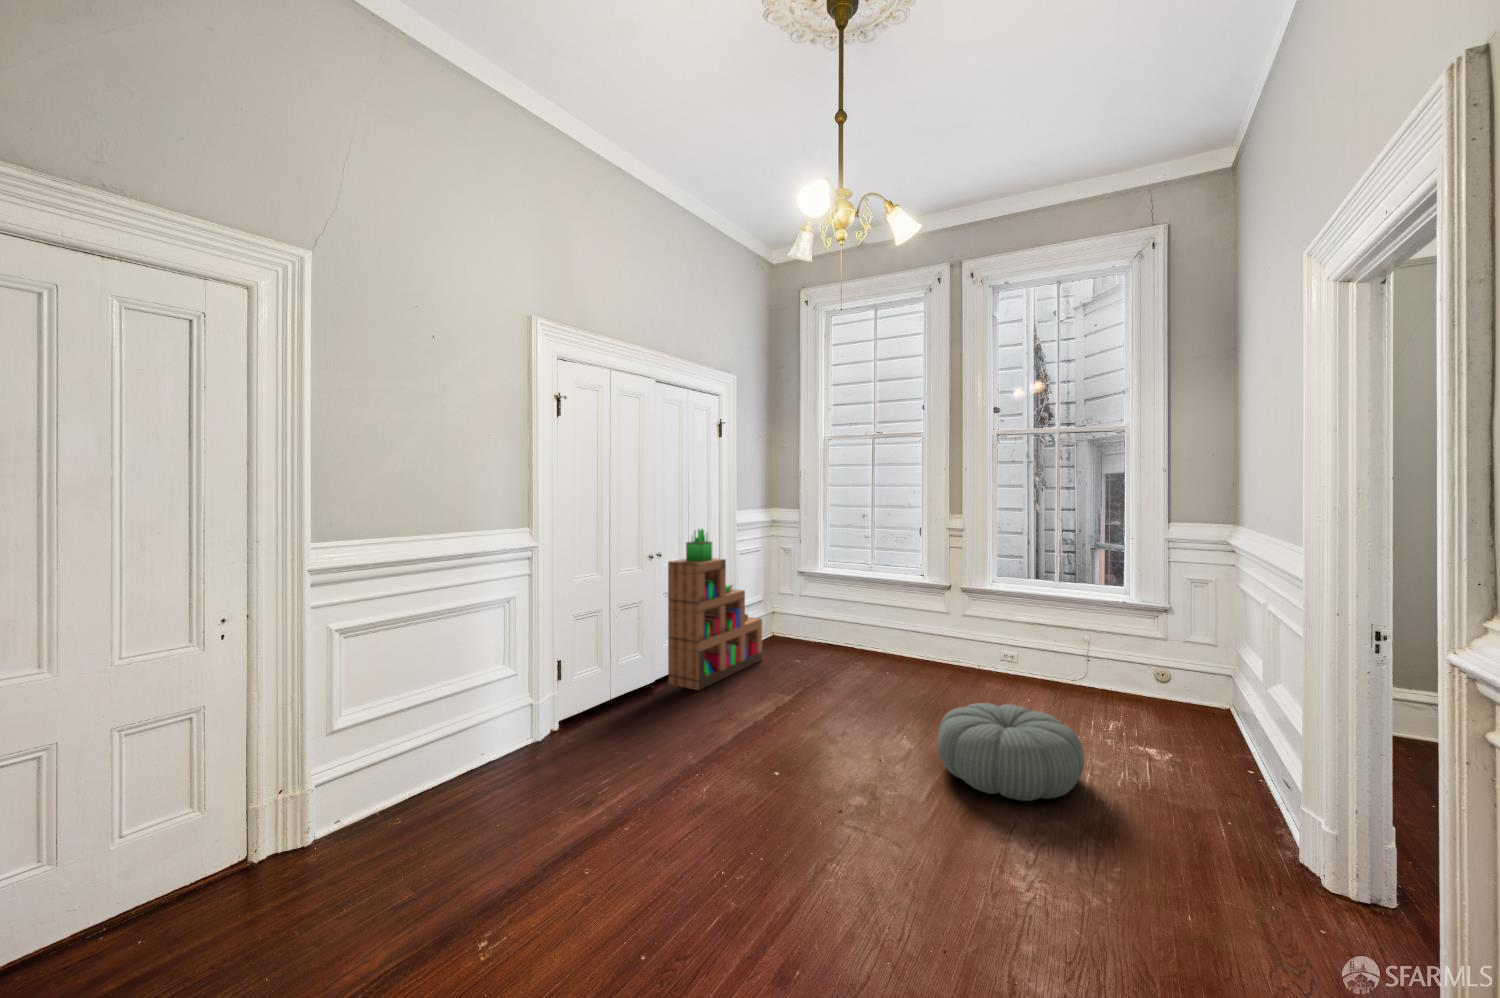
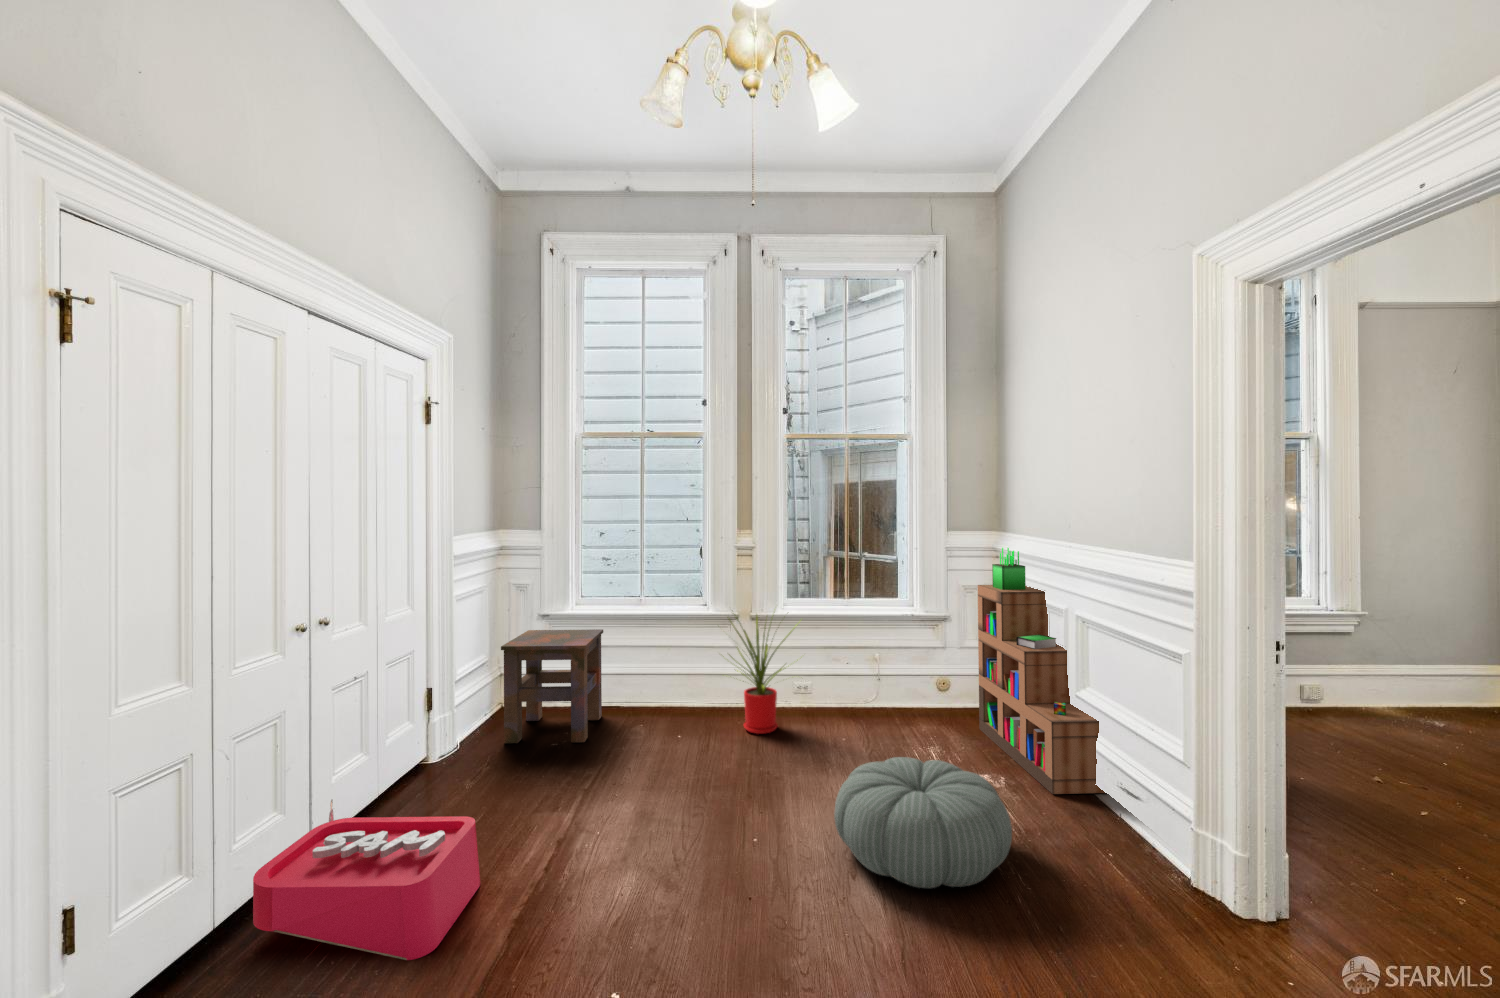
bookshelf: present [668,529,762,690] -> present [978,548,1105,794]
house plant: none [916,577,997,683] -> present [731,614,792,734]
side table: none [765,581,842,664] -> present [501,629,603,743]
storage bin: none [606,657,714,739] -> present [253,800,480,960]

